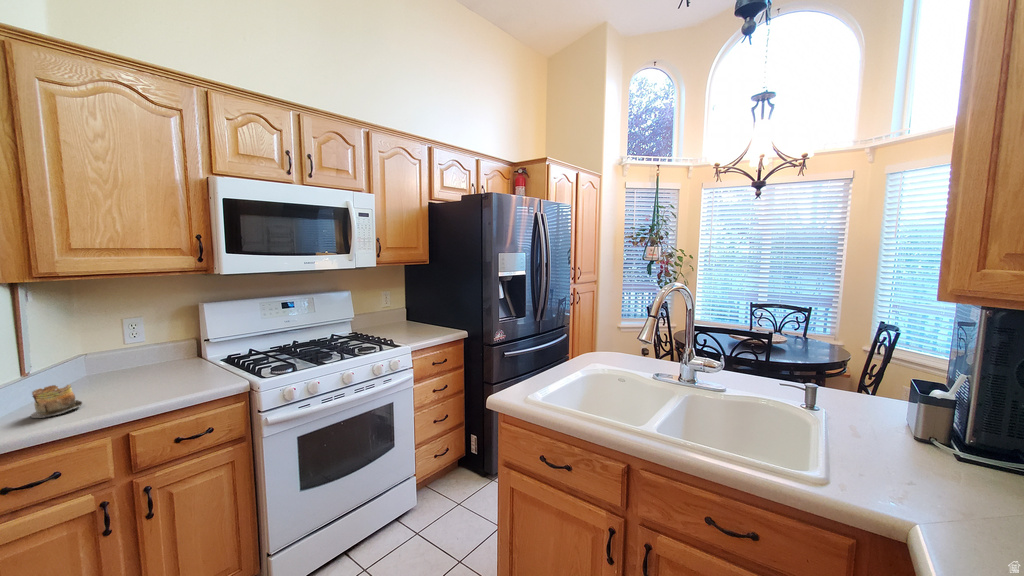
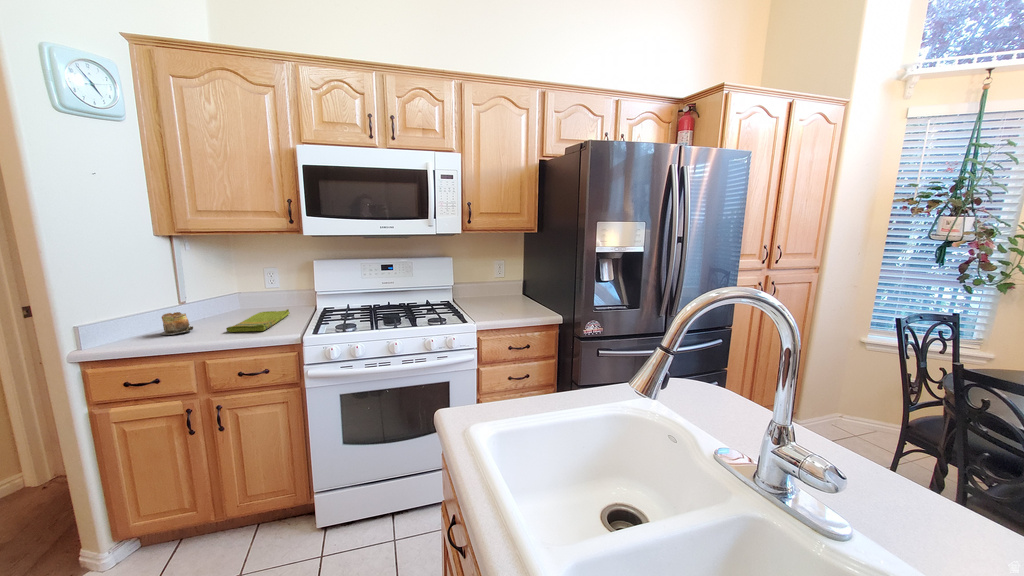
dish towel: none [139,361,194,395] -> present [226,309,290,332]

